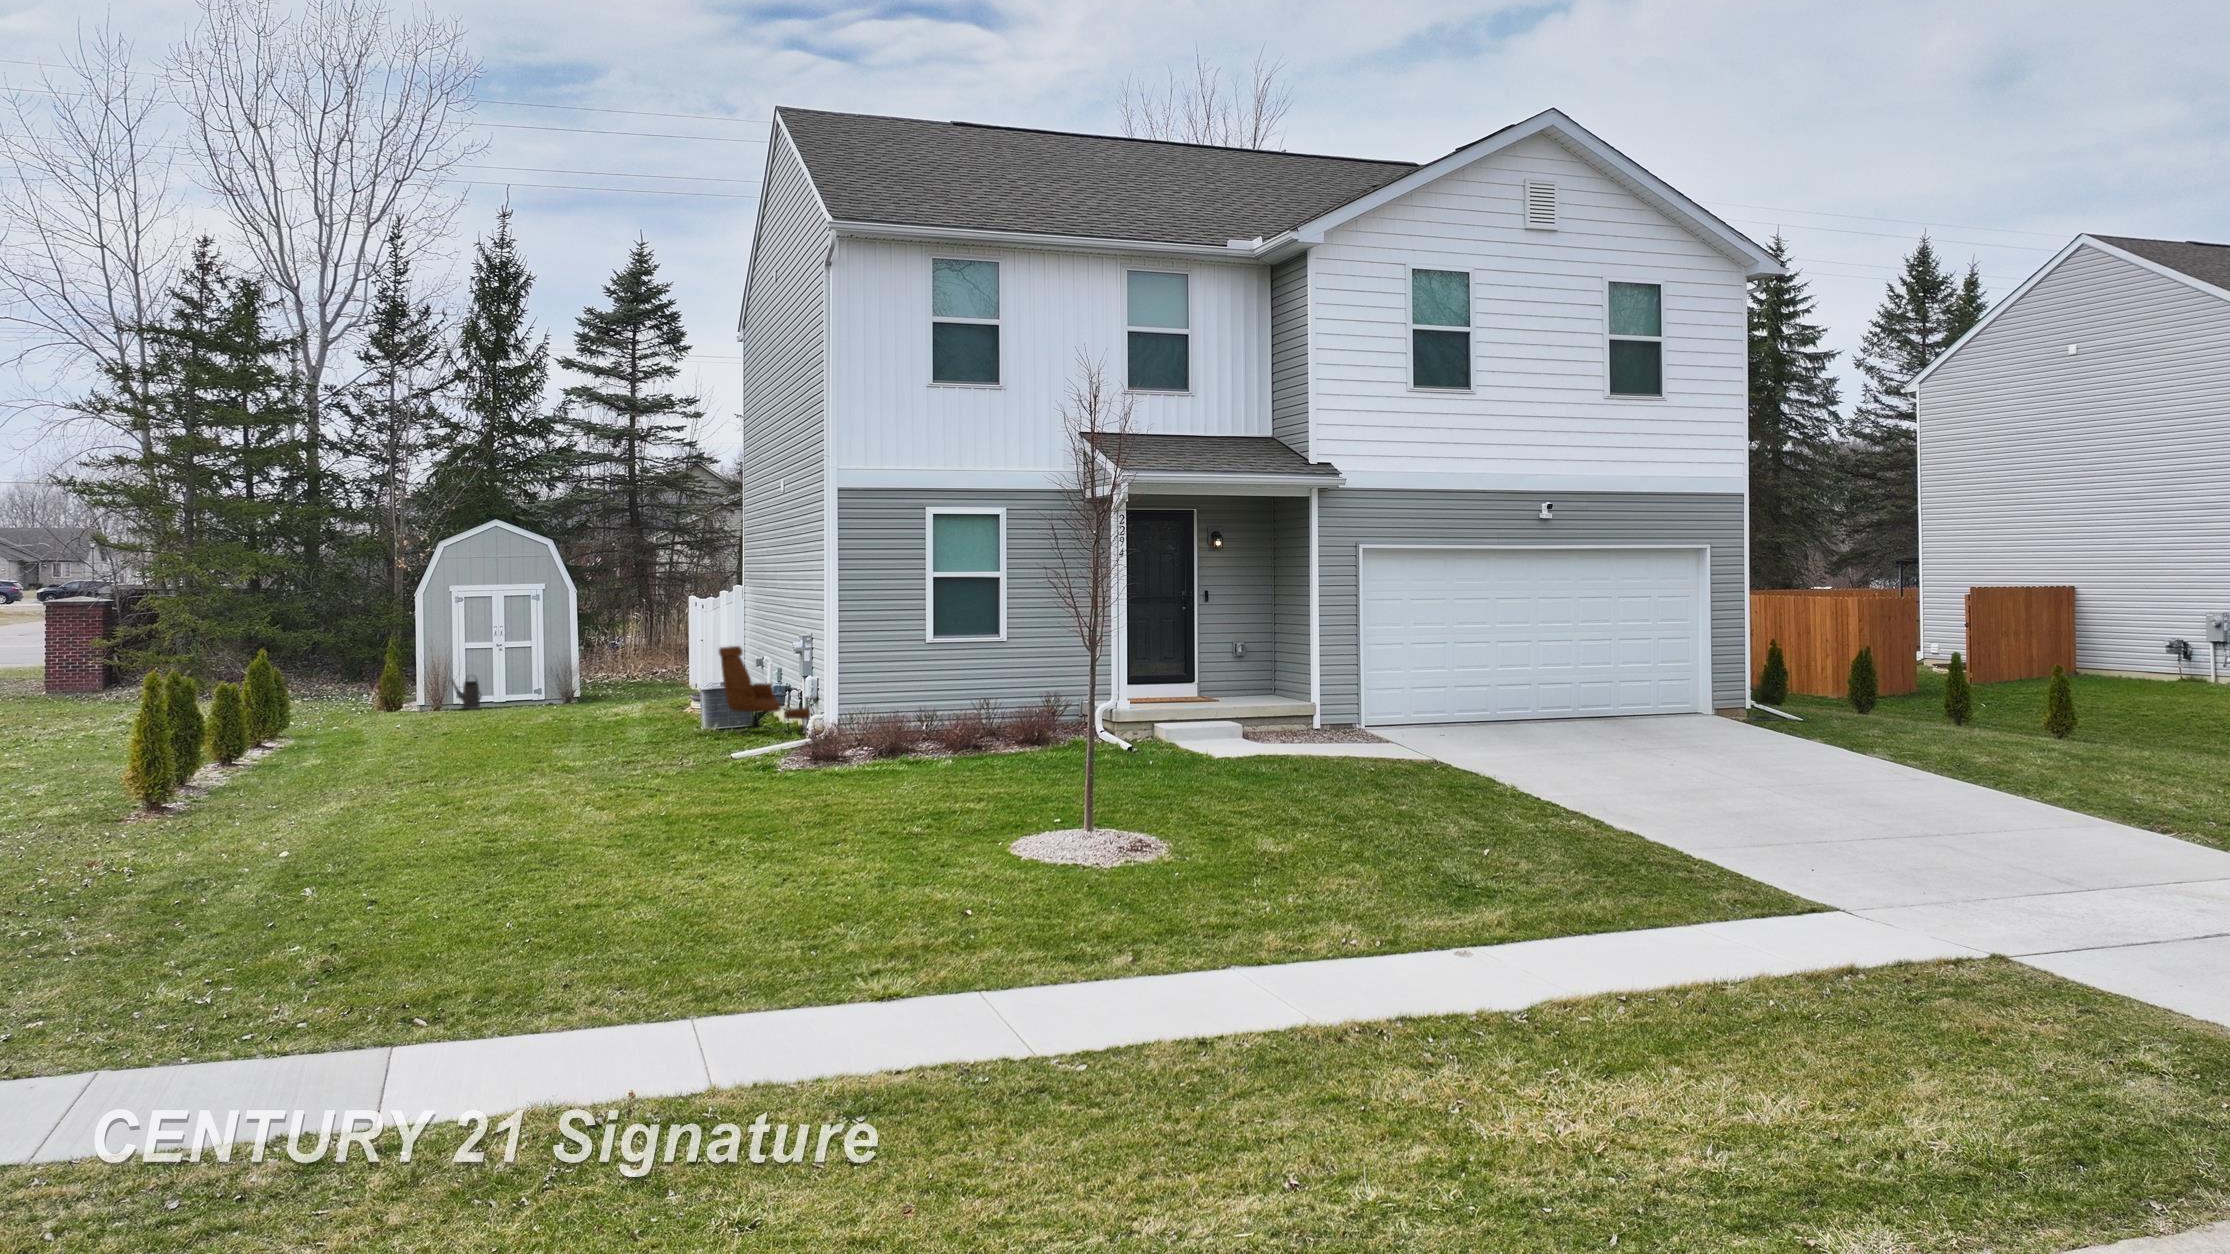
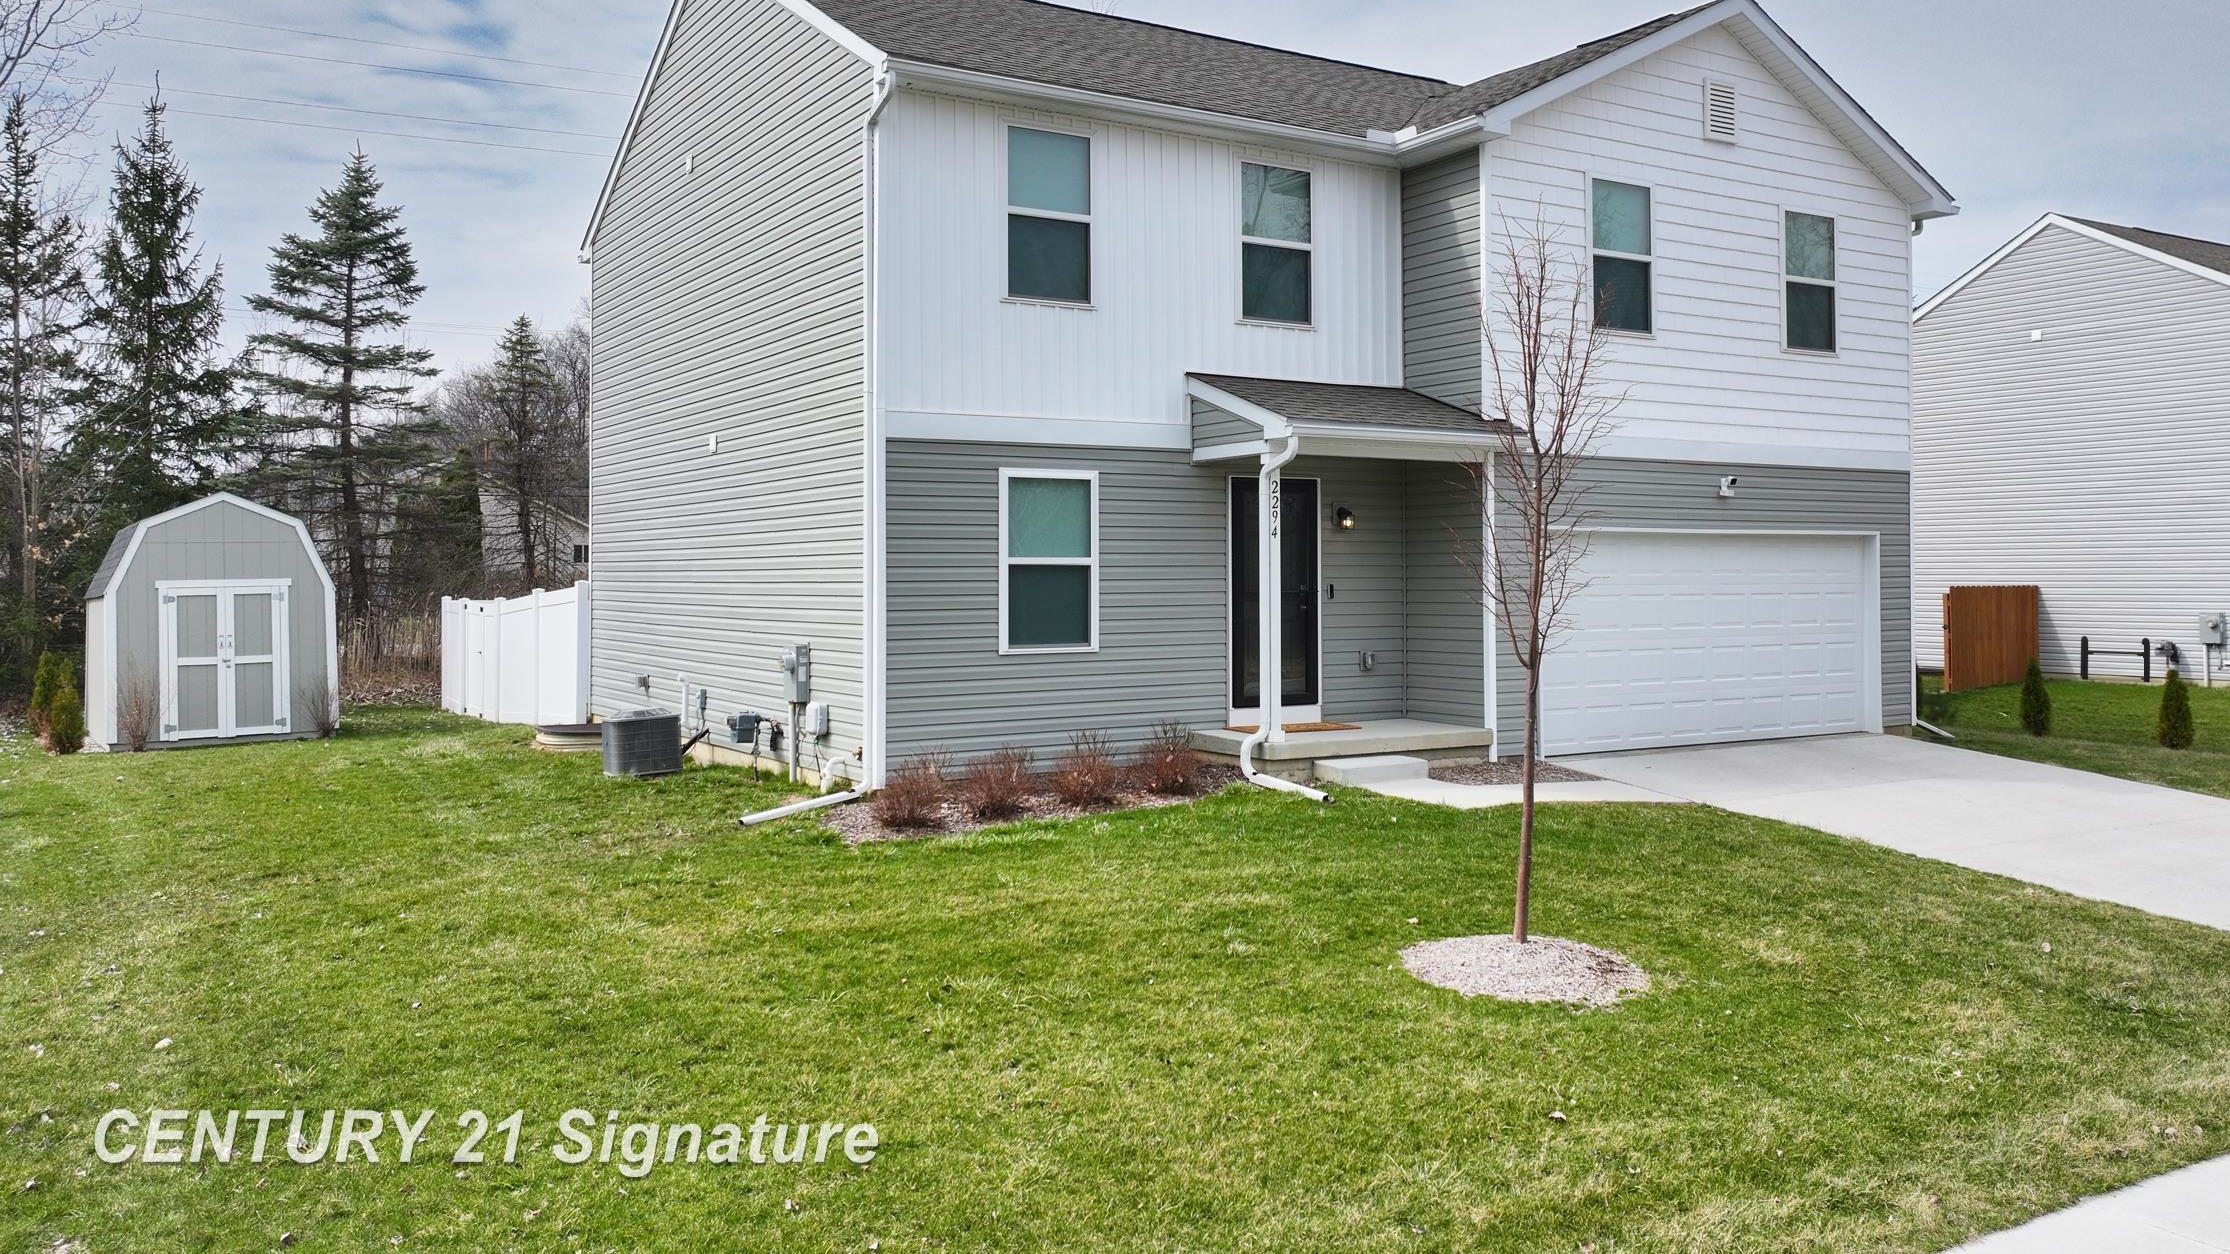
bench: none [2098,636,2168,680] -> present [2080,636,2150,682]
lounge chair: present [719,646,810,732] -> none [670,665,830,797]
watering can: present [452,676,481,709] -> none [155,700,206,748]

